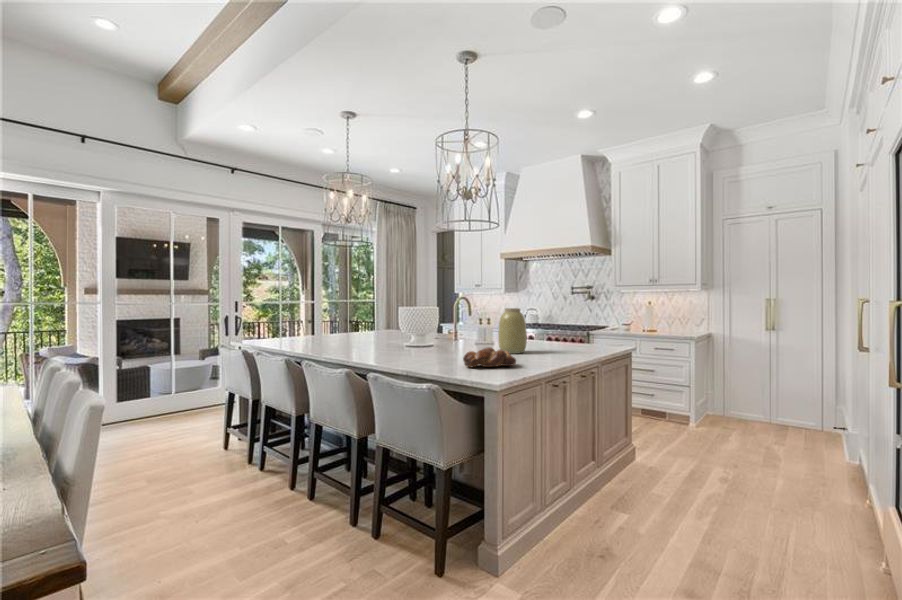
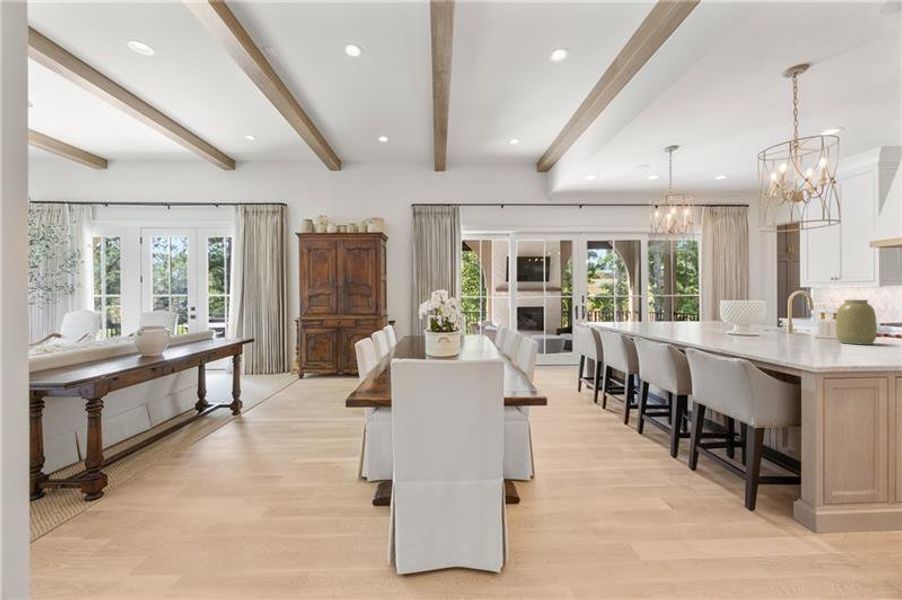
bread loaf: present [463,347,516,368] -> none [783,334,850,352]

